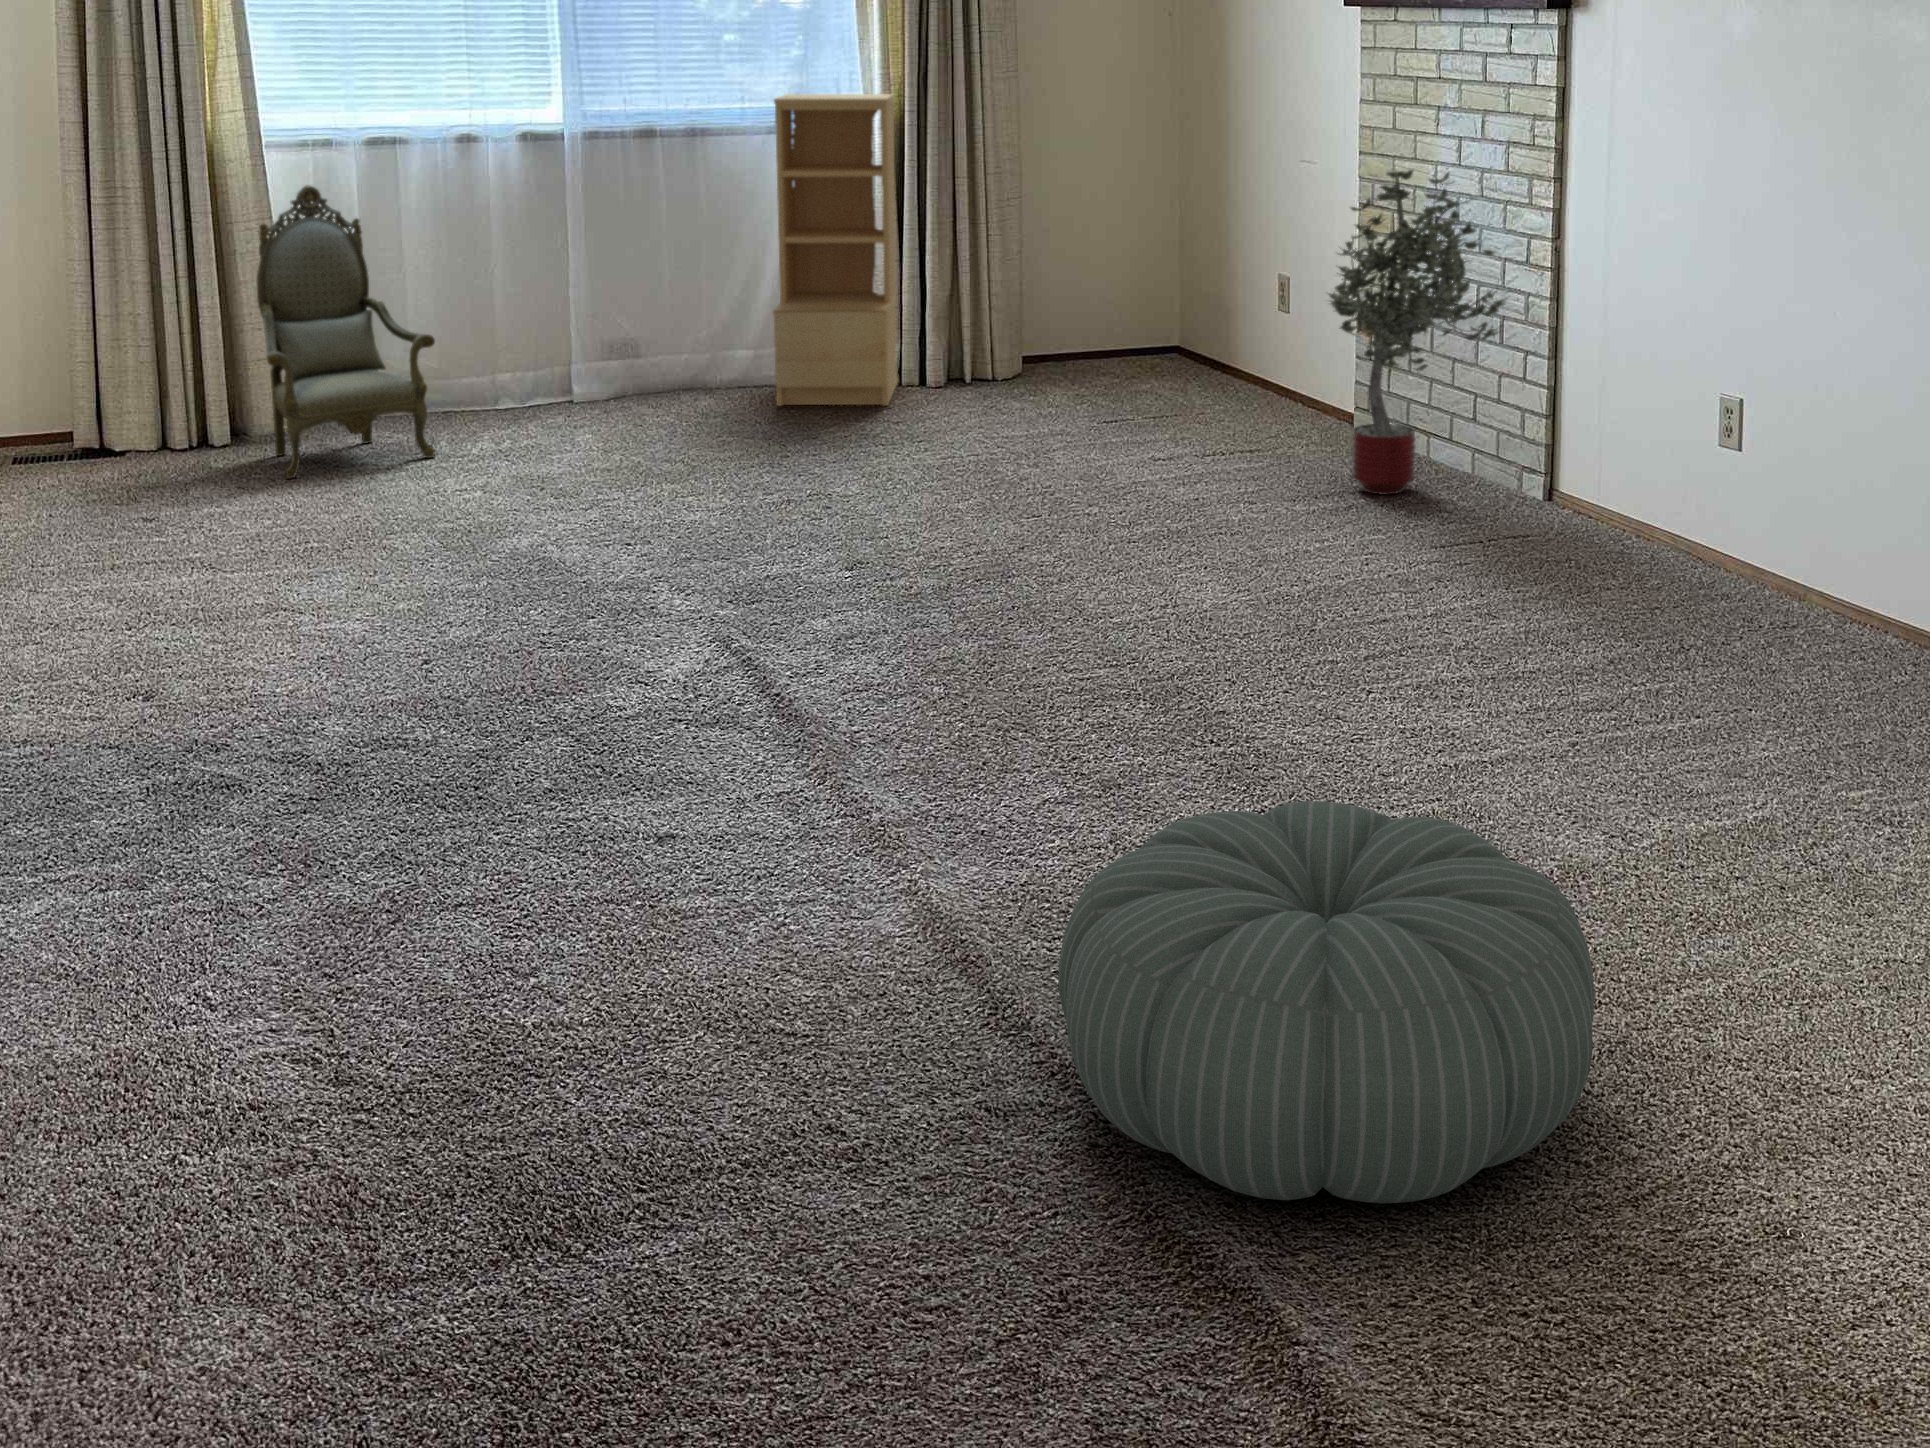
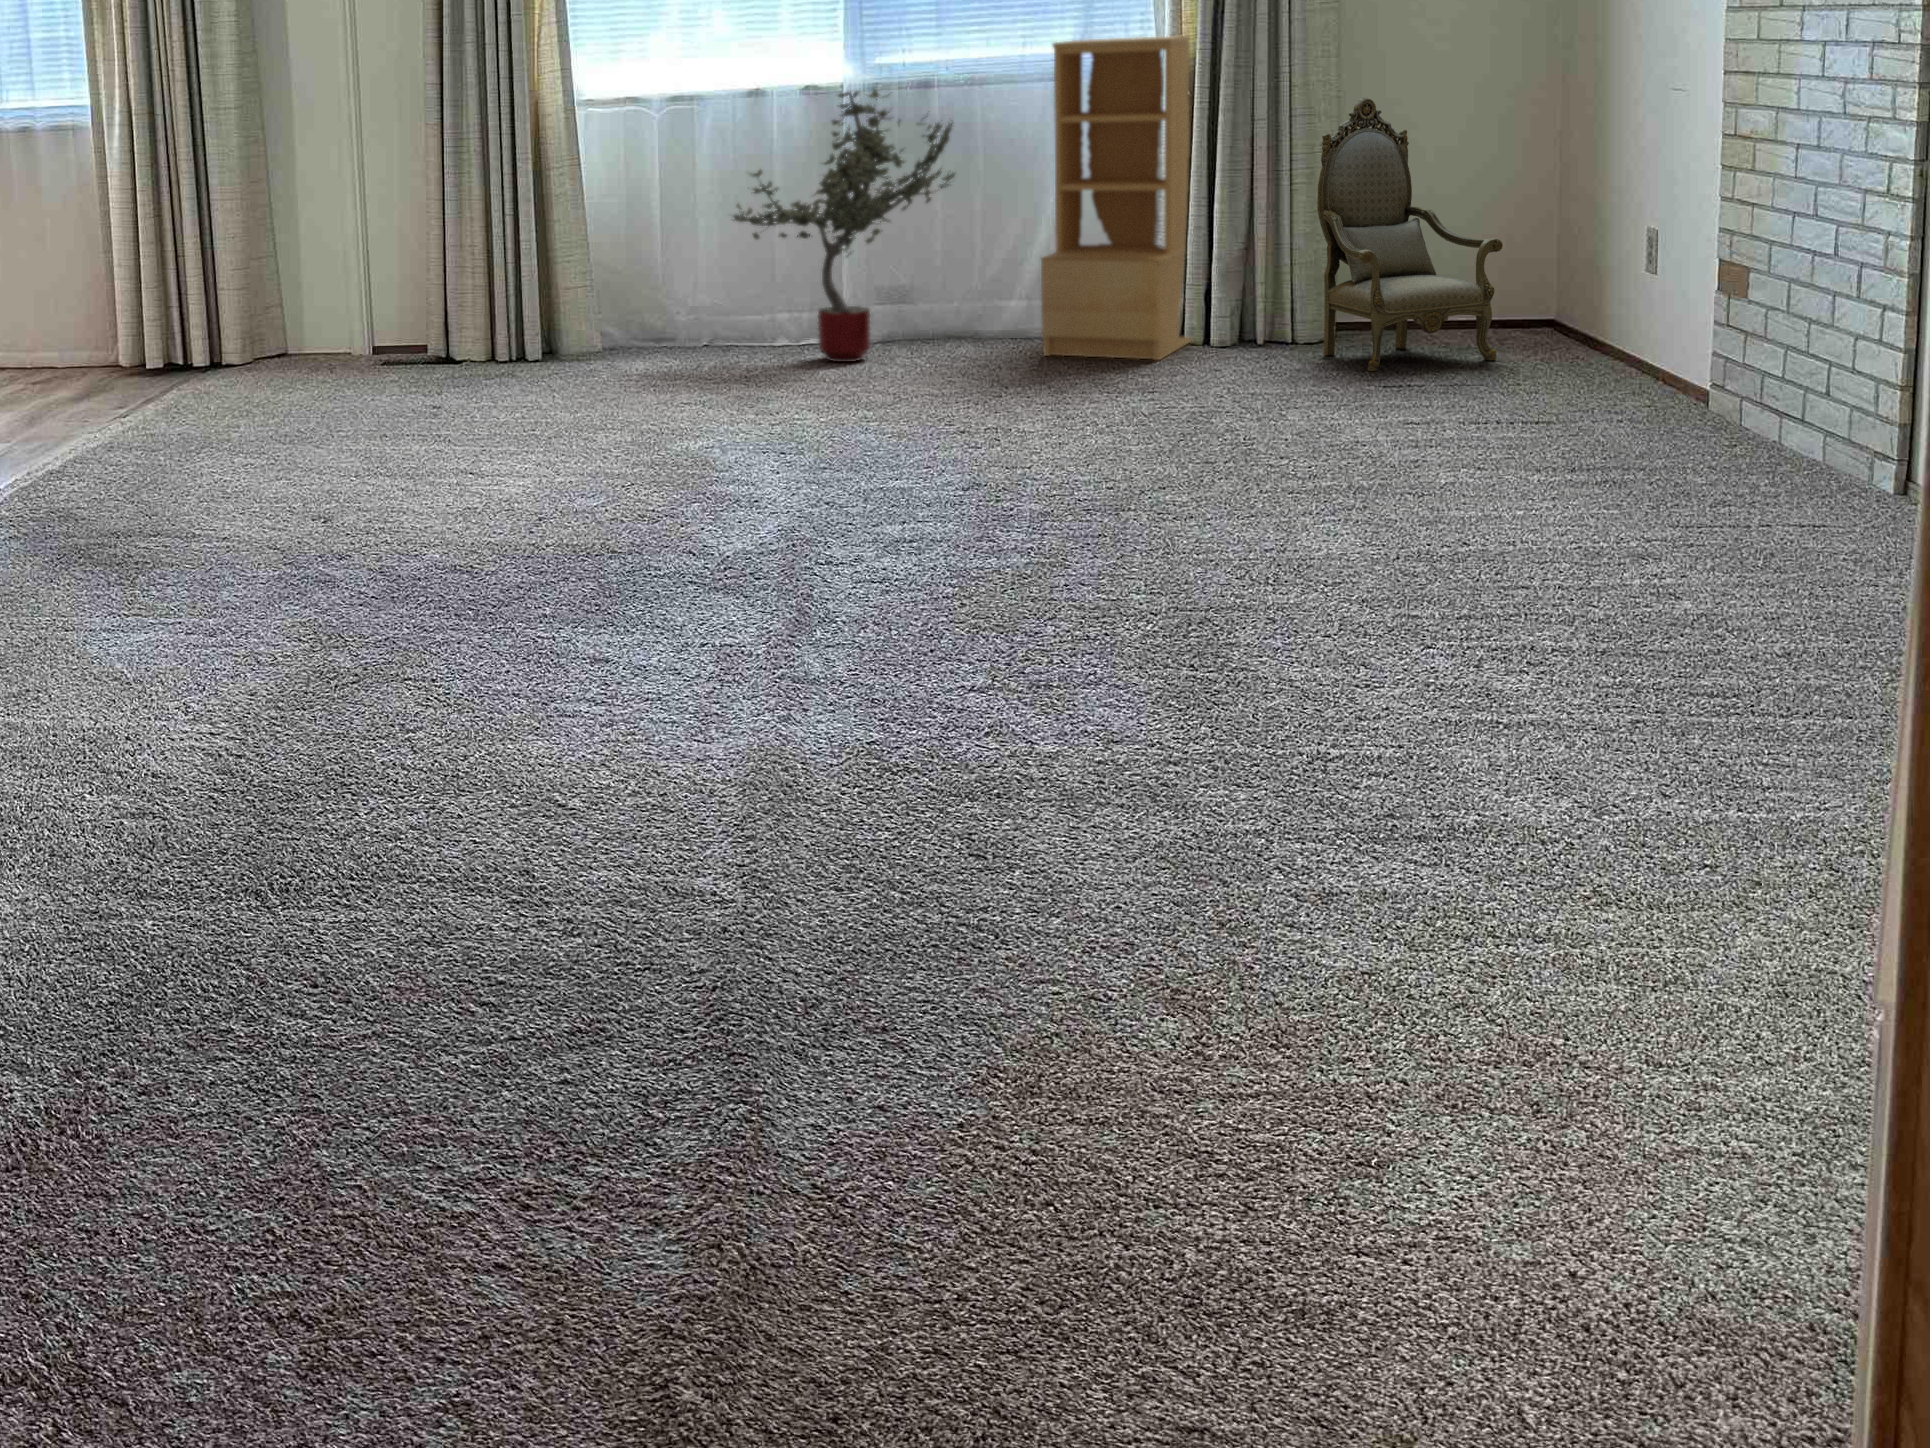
potted tree: present [1329,169,1507,494] -> present [733,90,955,362]
armchair: present [256,185,435,479] -> present [1317,98,1503,371]
pouf: present [1058,801,1594,1203] -> none [785,628,1327,956]

